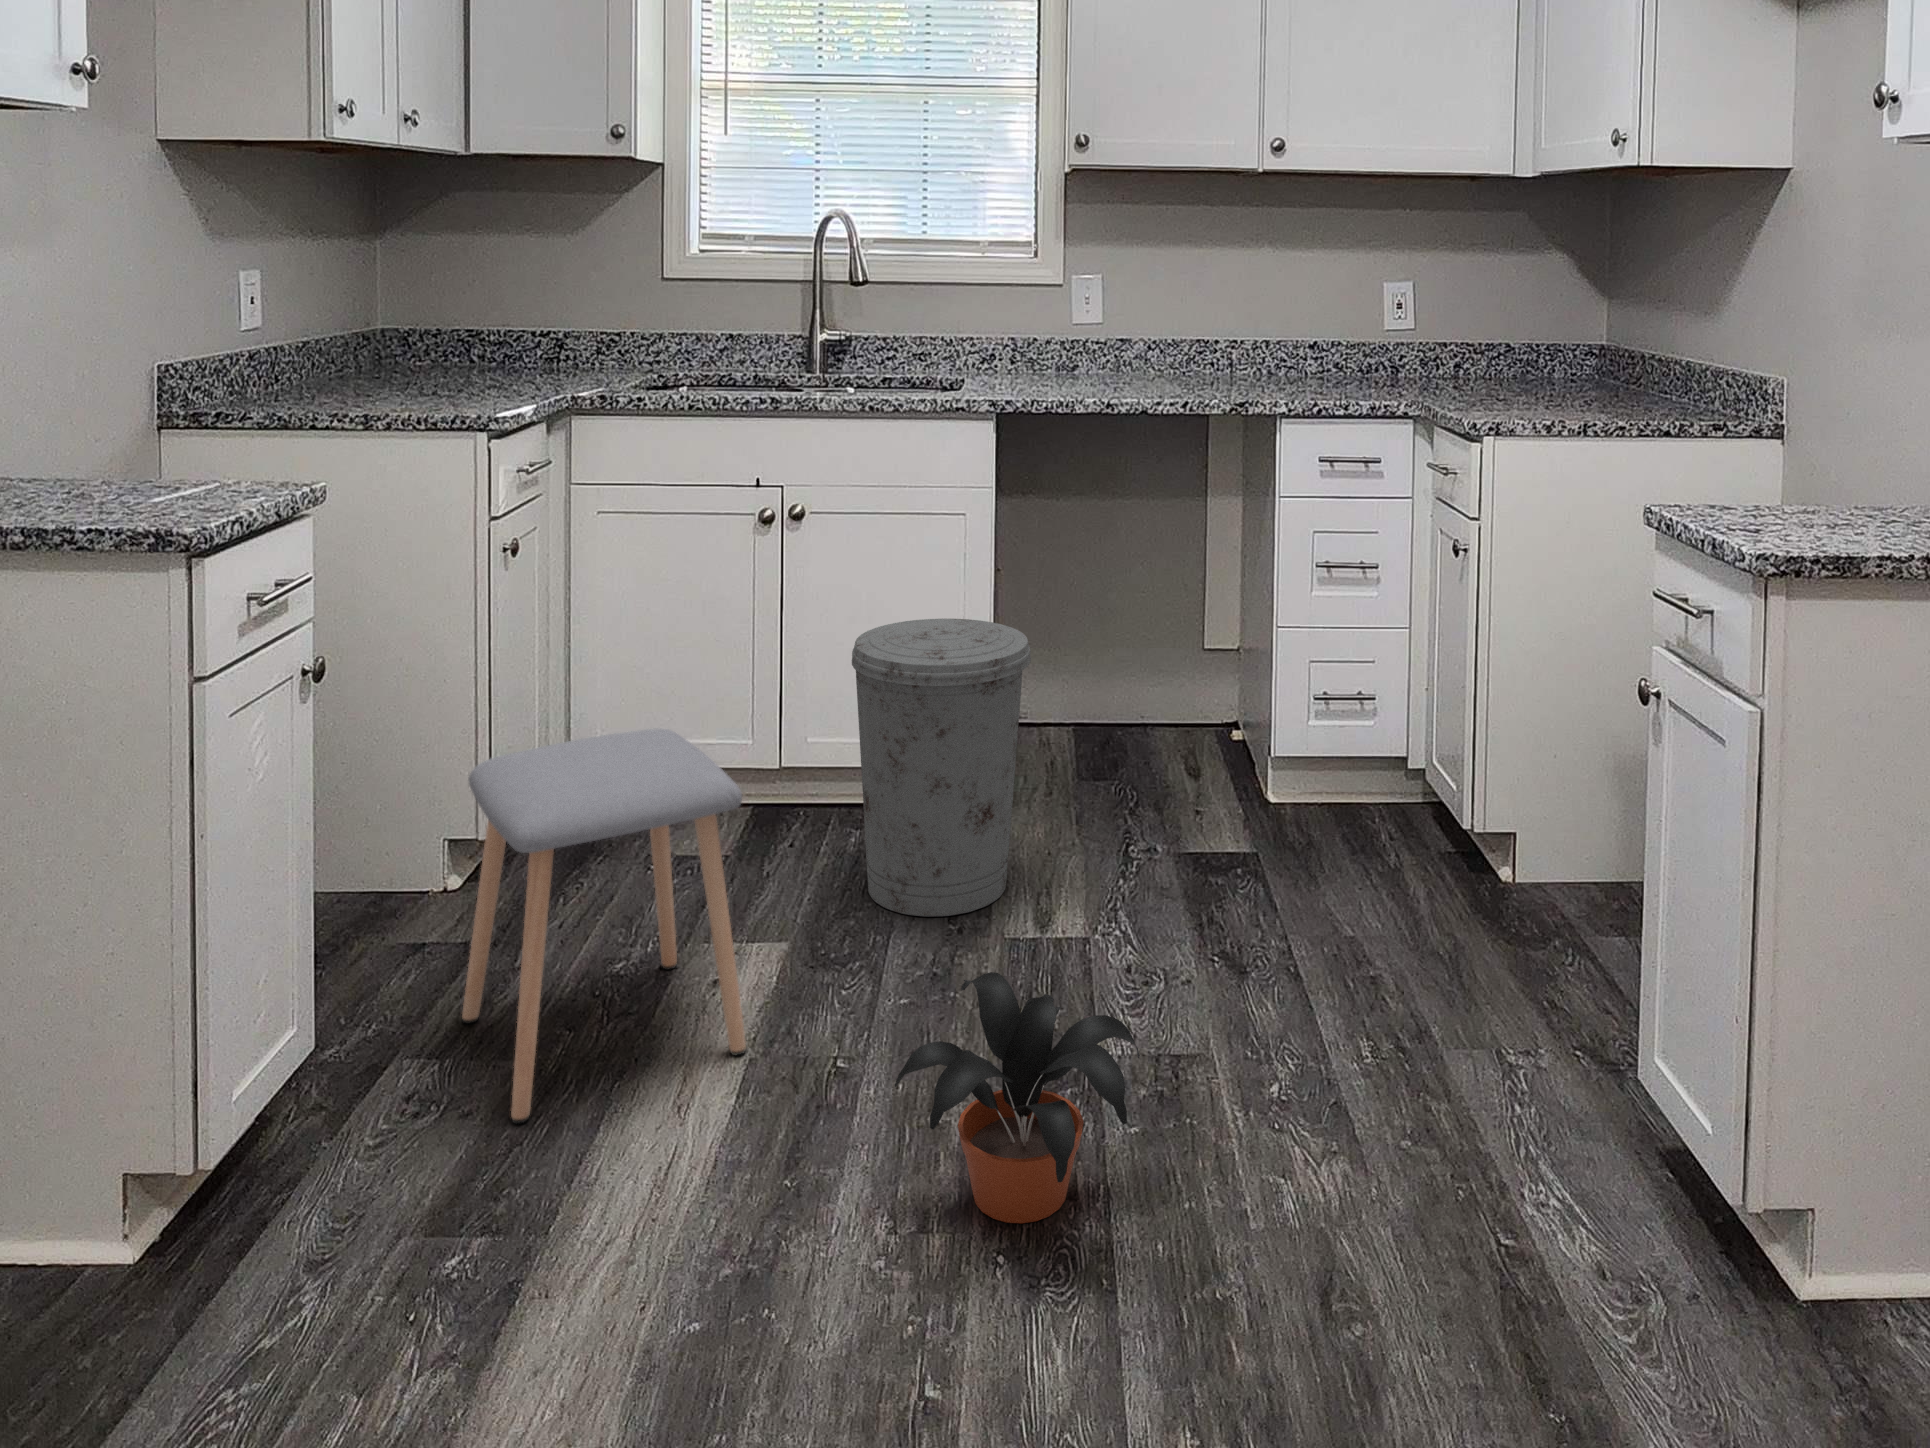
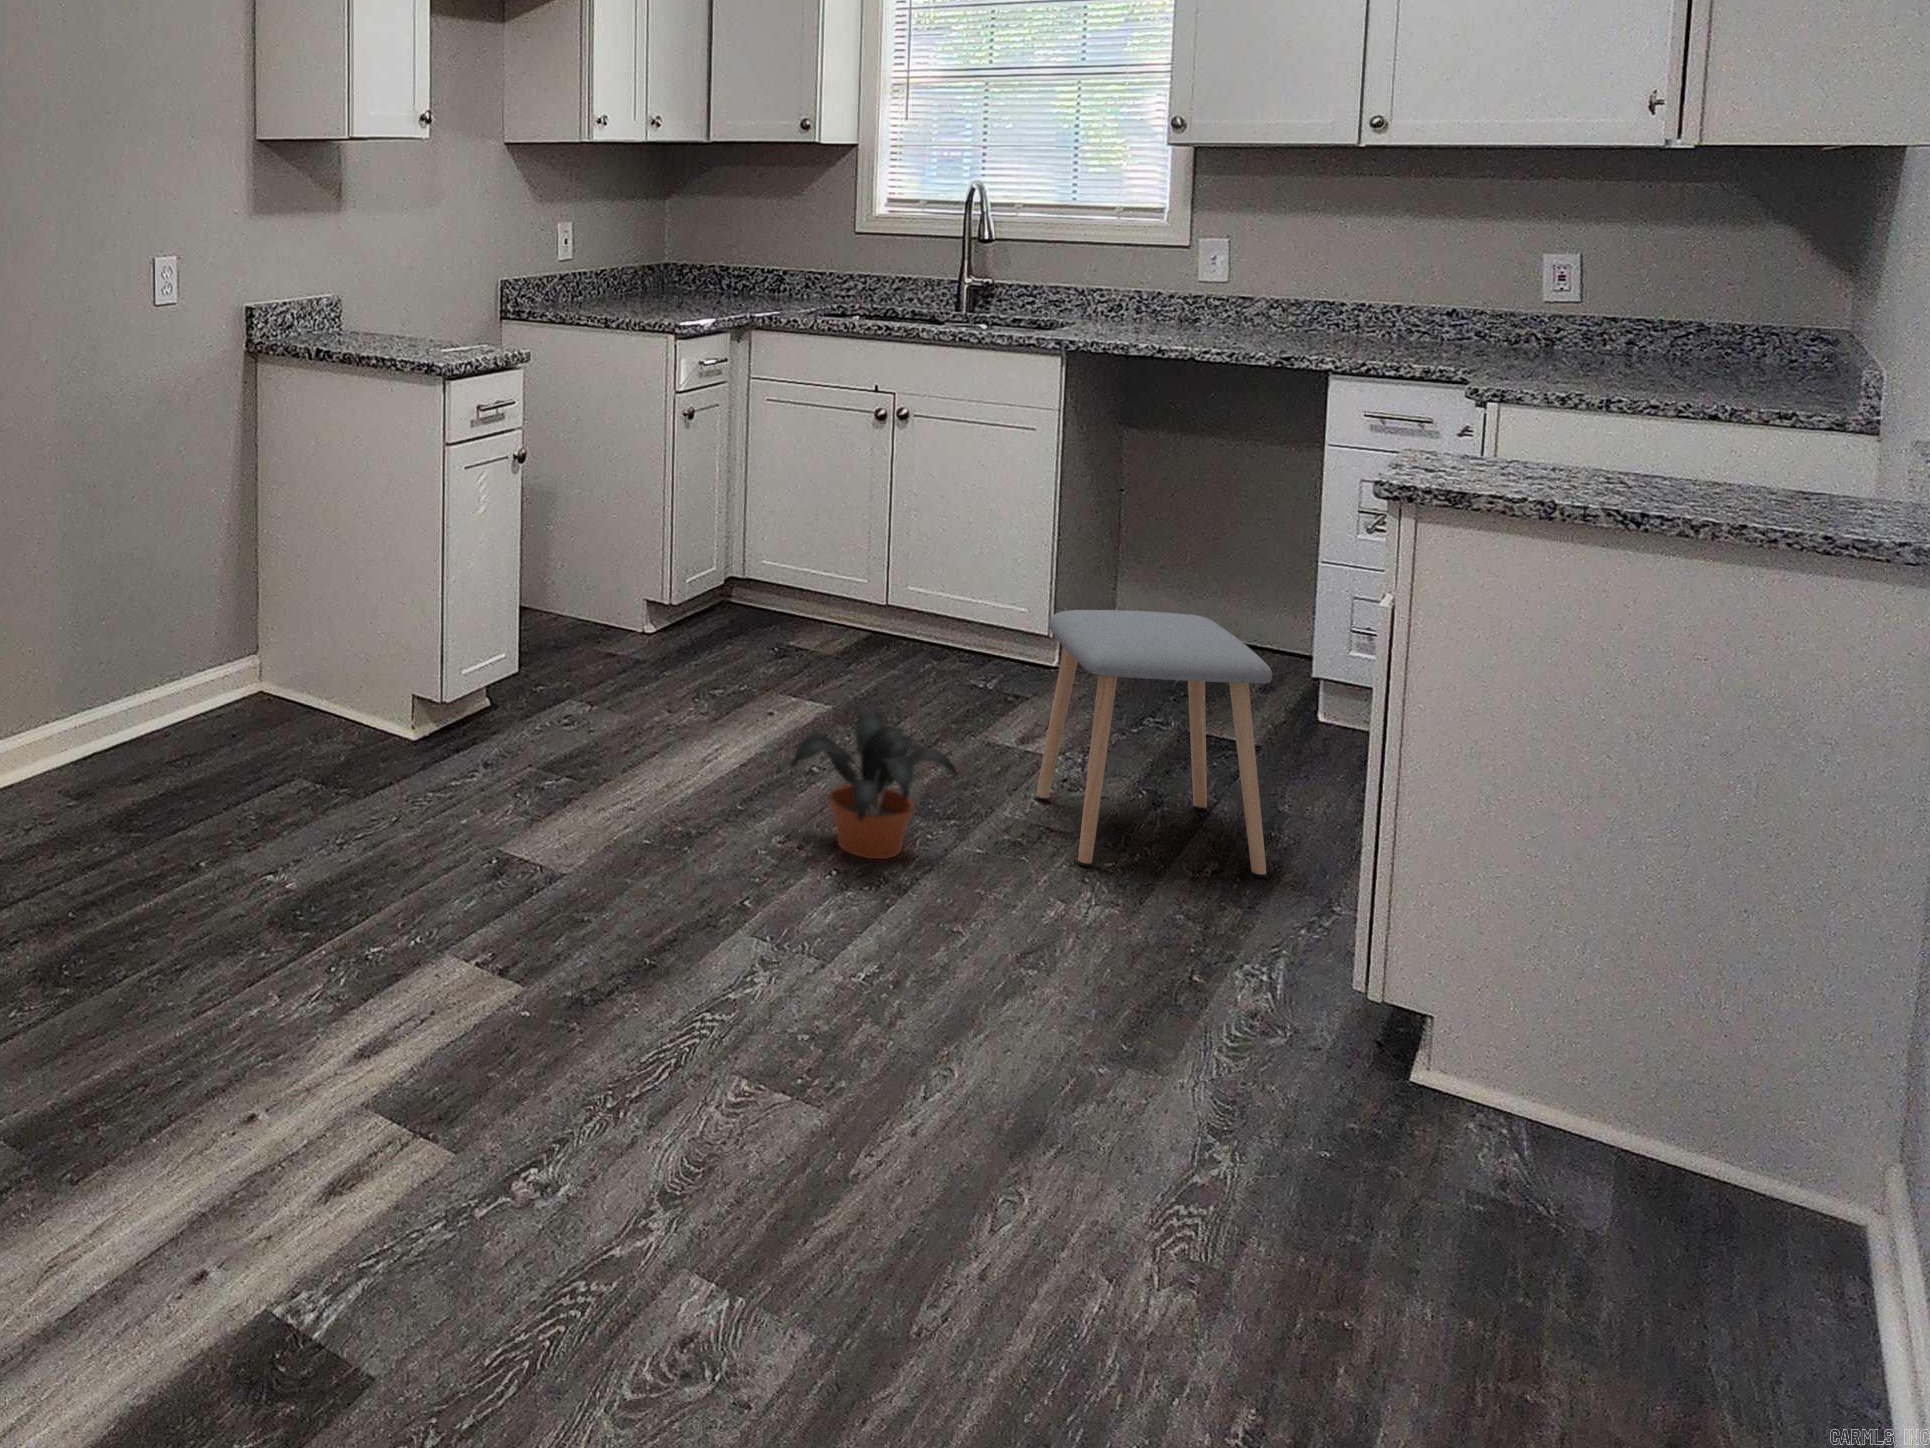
trash can: present [852,619,1031,917] -> none [895,504,1040,723]
stool: present [462,729,746,1123] -> present [1036,610,1272,878]

